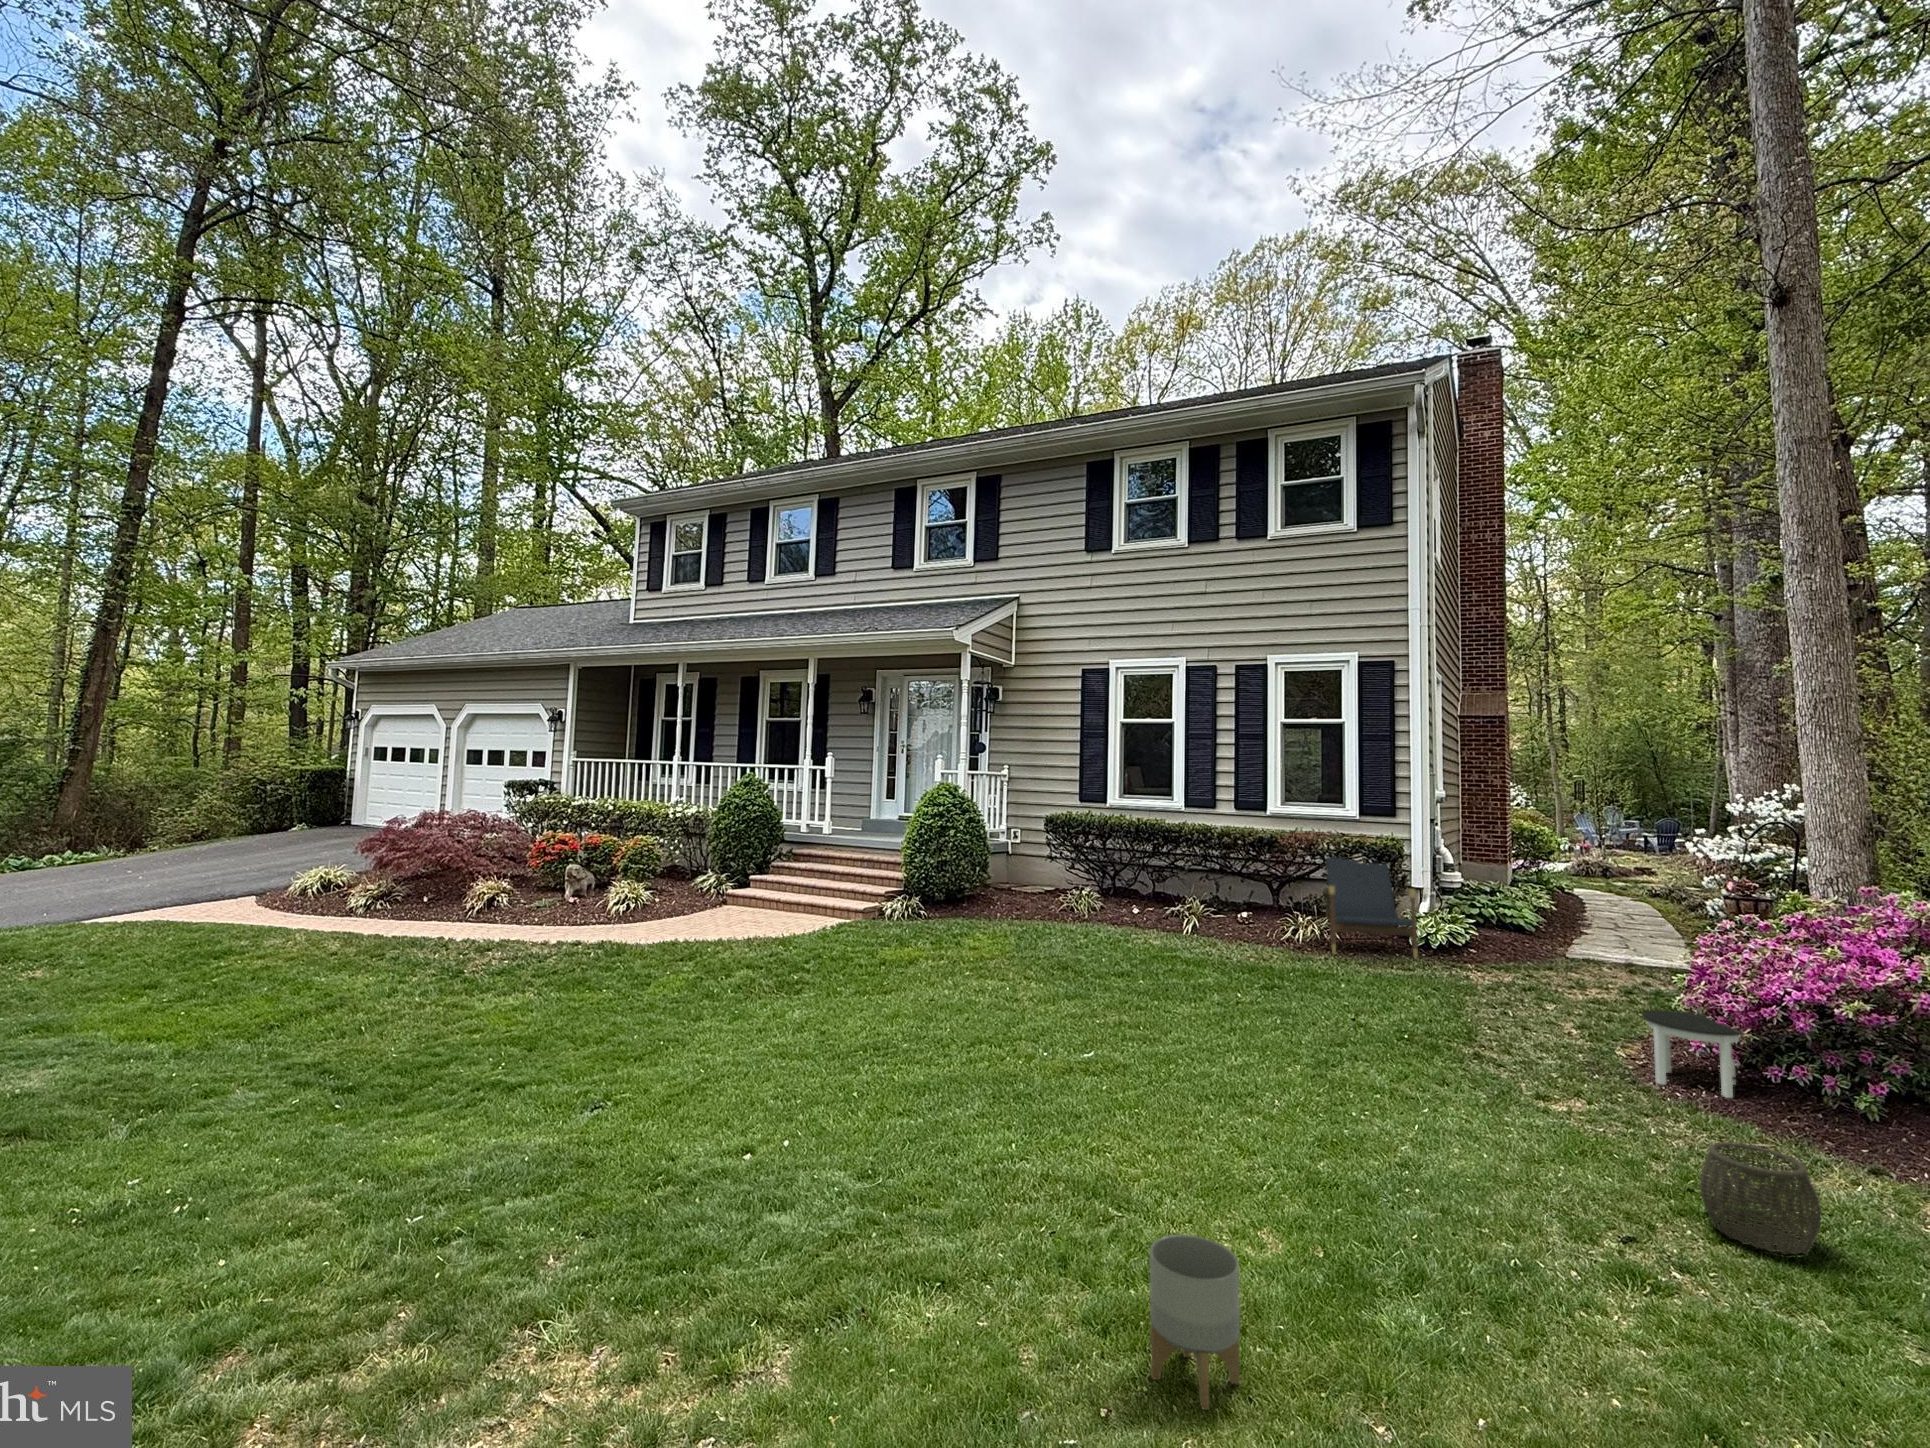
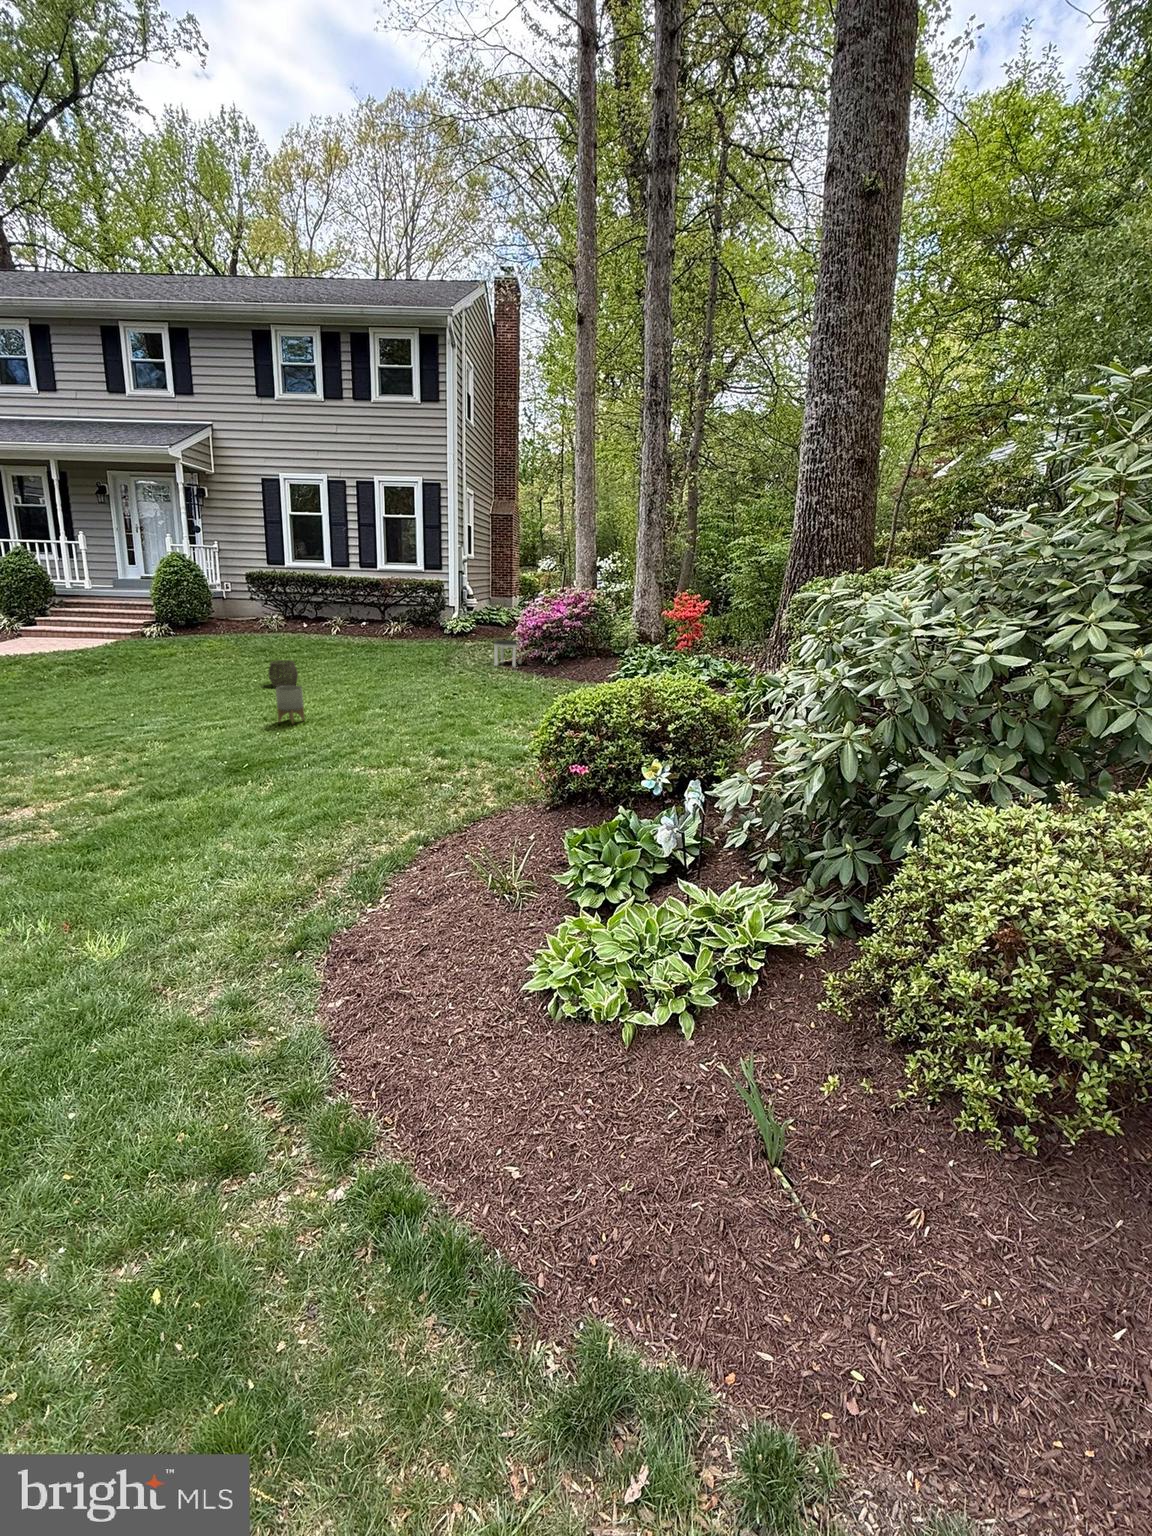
lounge chair: present [1323,857,1418,959] -> none [401,592,442,639]
woven basket: present [1700,1142,1821,1254] -> present [269,660,298,687]

